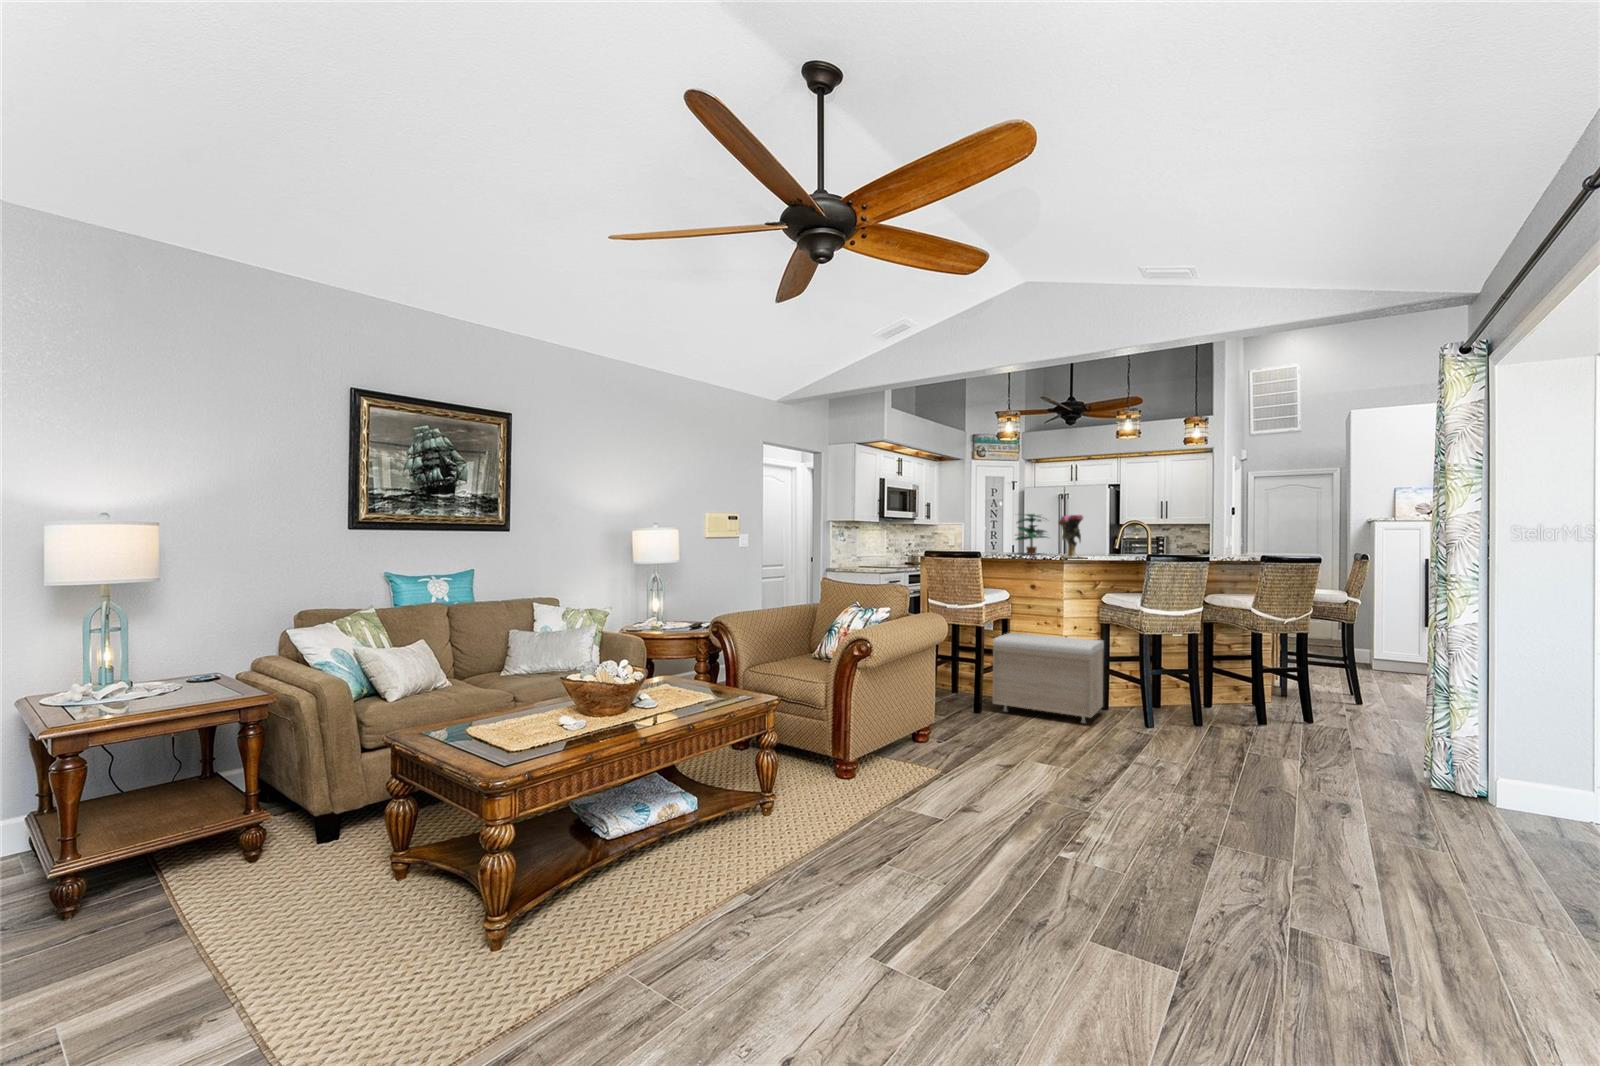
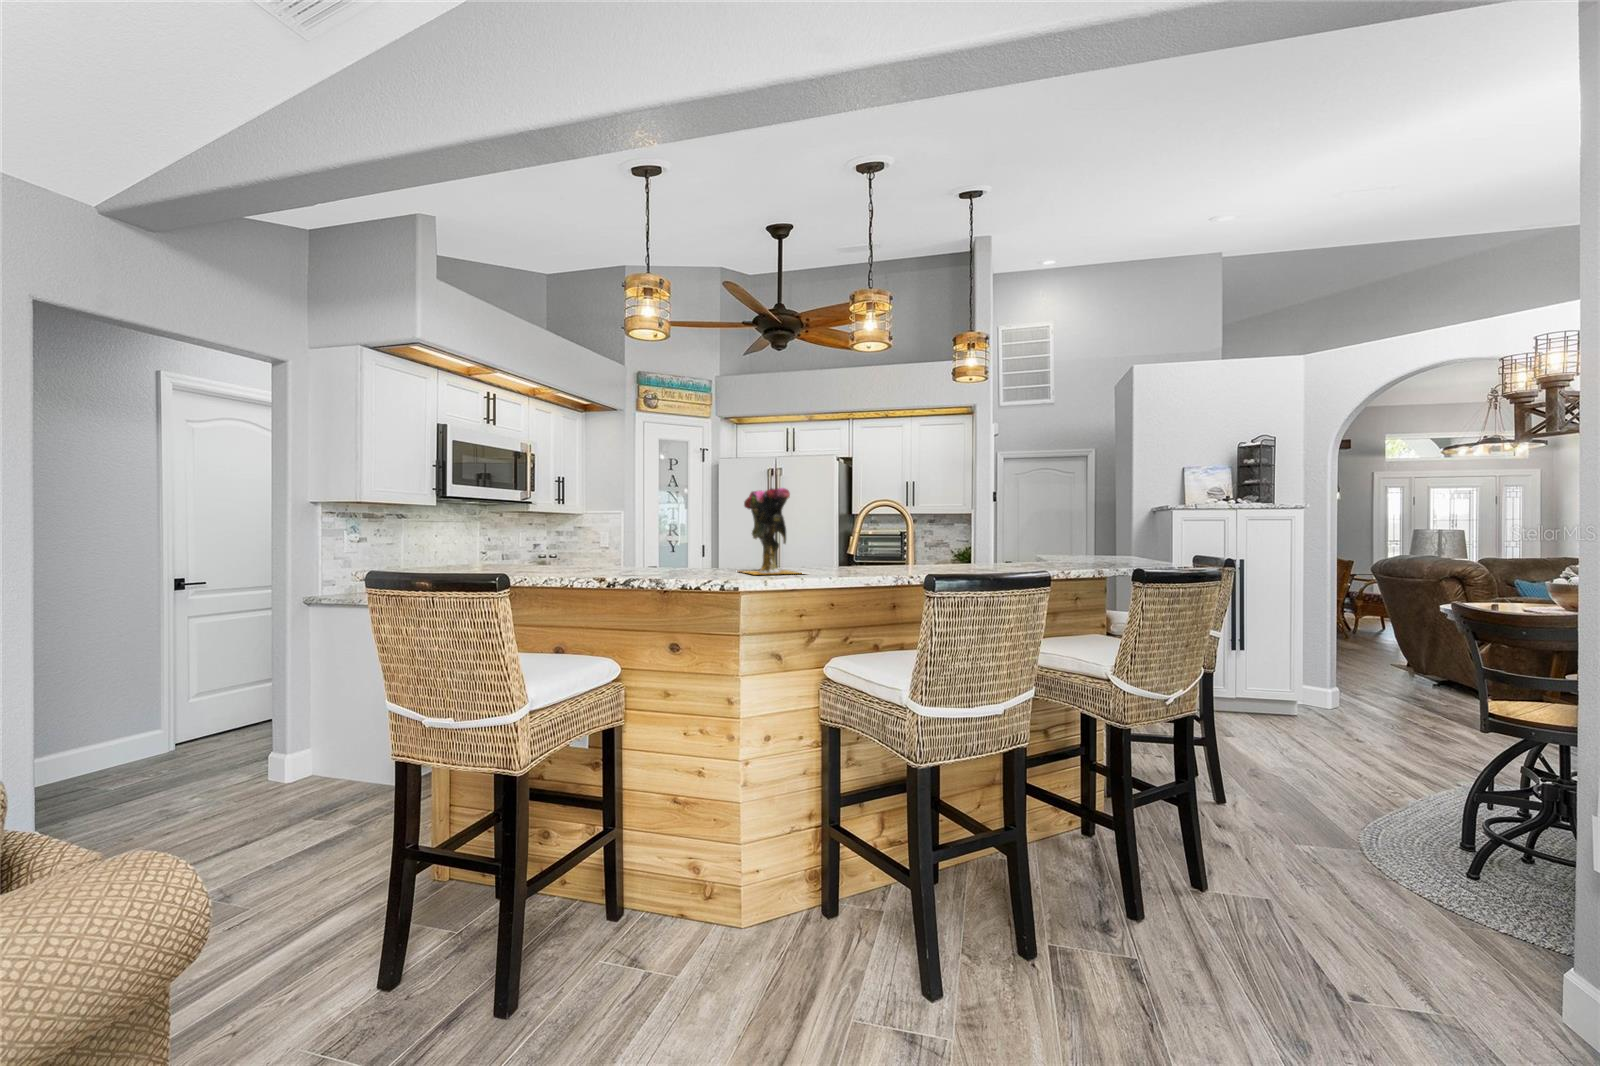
potted plant: present [1016,514,1047,554] -> none [673,490,740,566]
storage bench: present [993,633,1104,723] -> none [559,757,826,1010]

